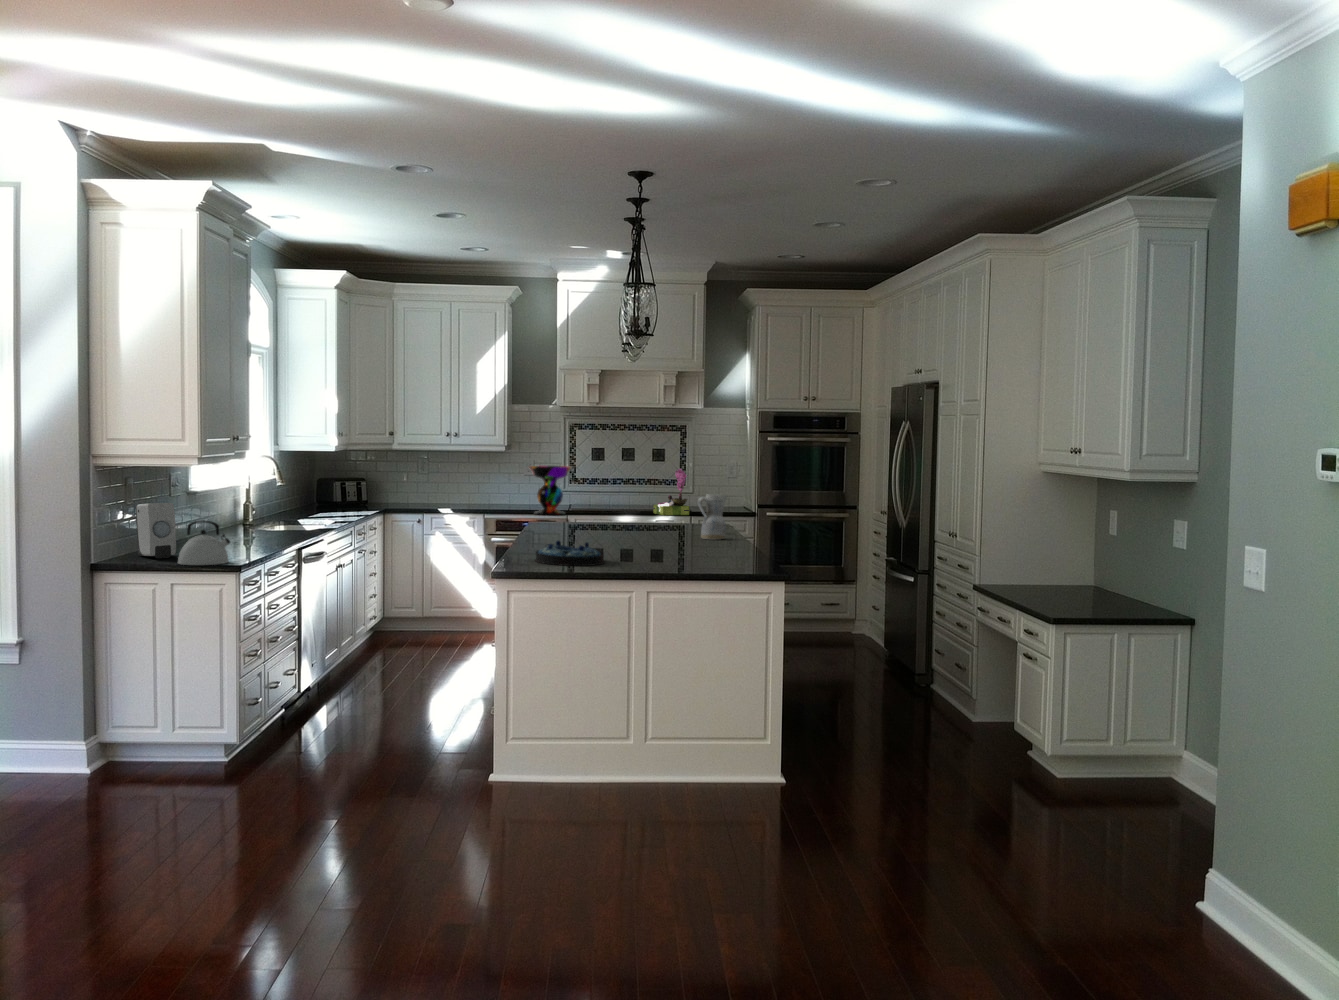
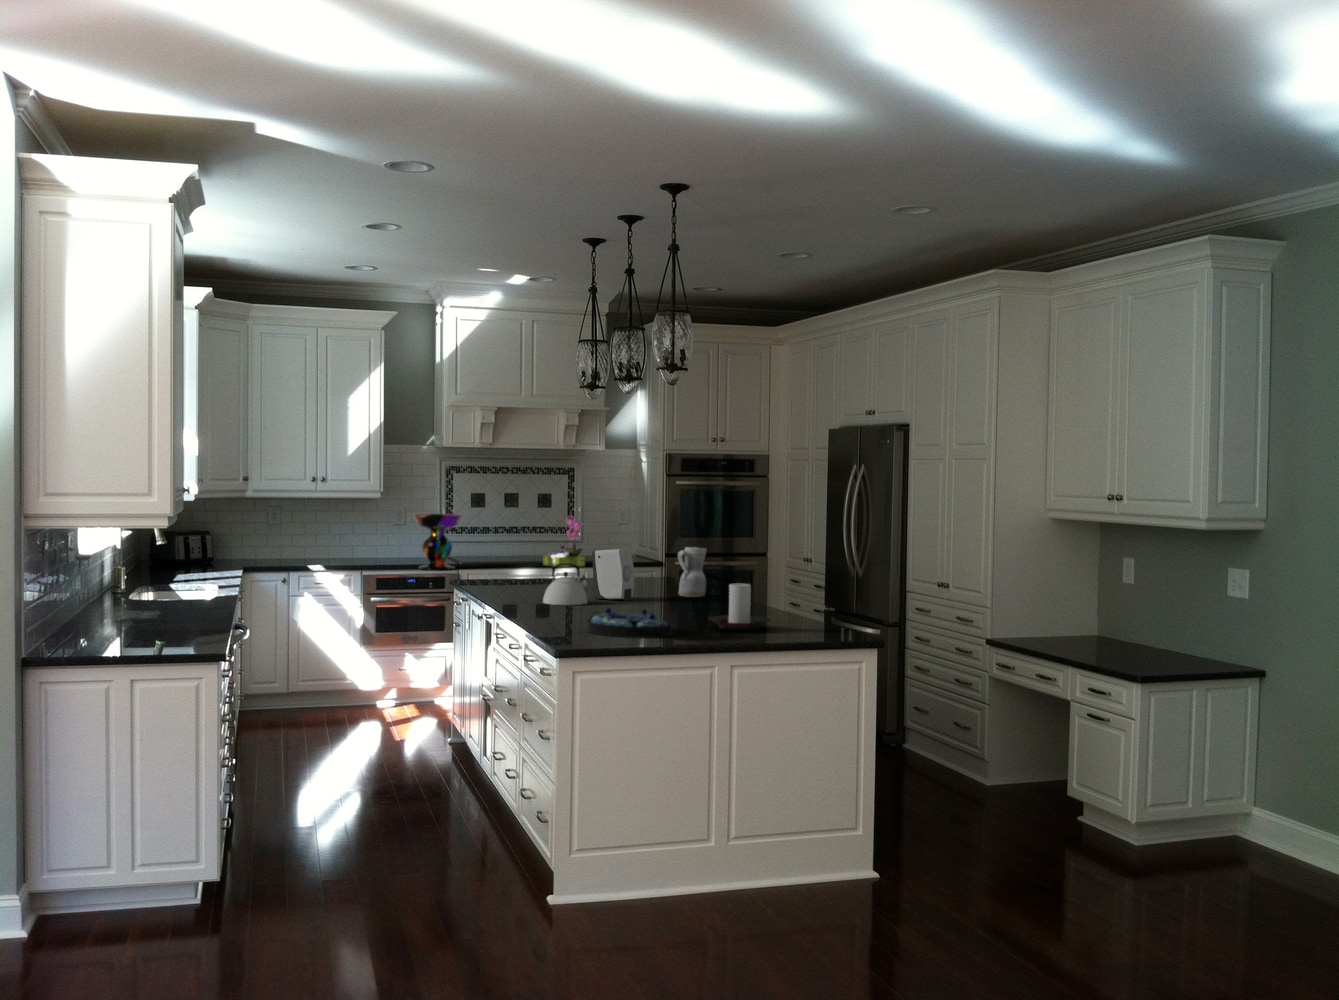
soap dispenser: present [136,503,176,558] -> present [592,549,634,601]
candle holder: none [646,520,702,564] -> present [709,583,770,631]
kettle: present [178,521,230,565] -> present [543,563,589,605]

